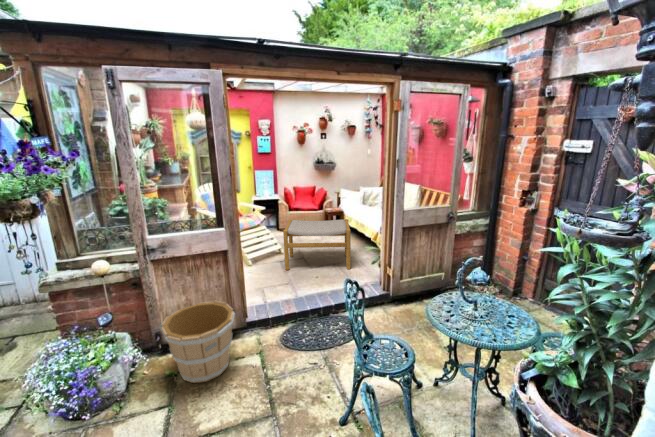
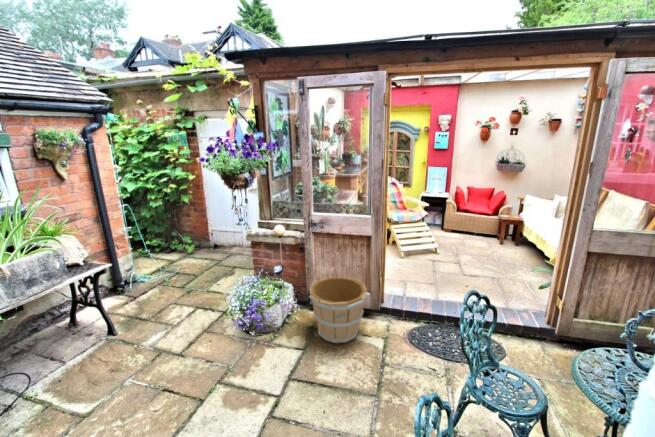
footstool: present [283,219,351,270] -> none [436,220,522,286]

